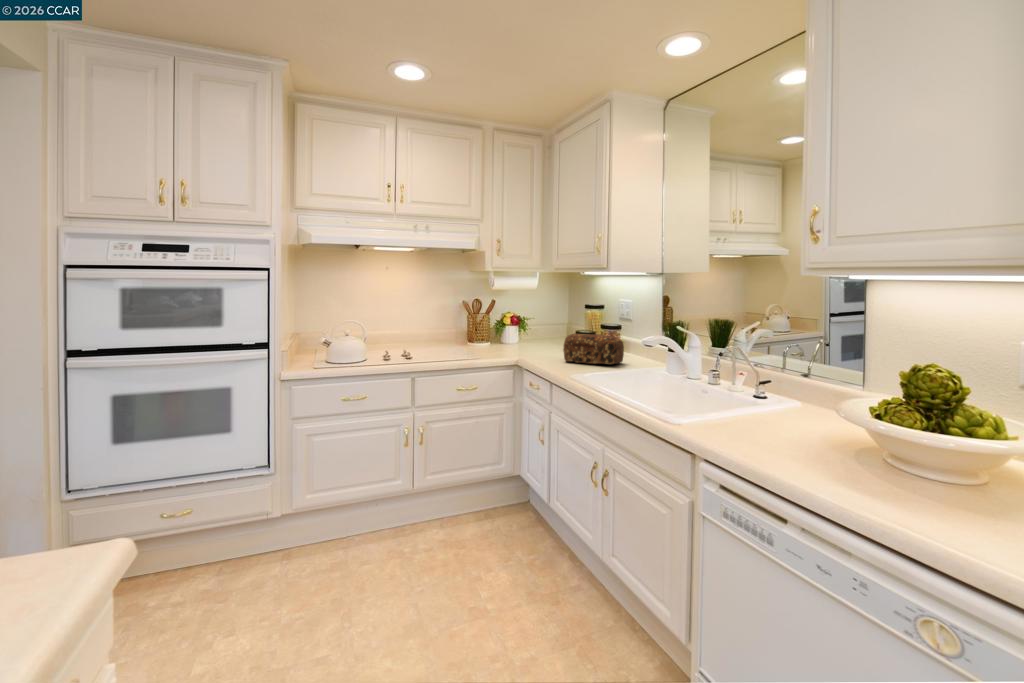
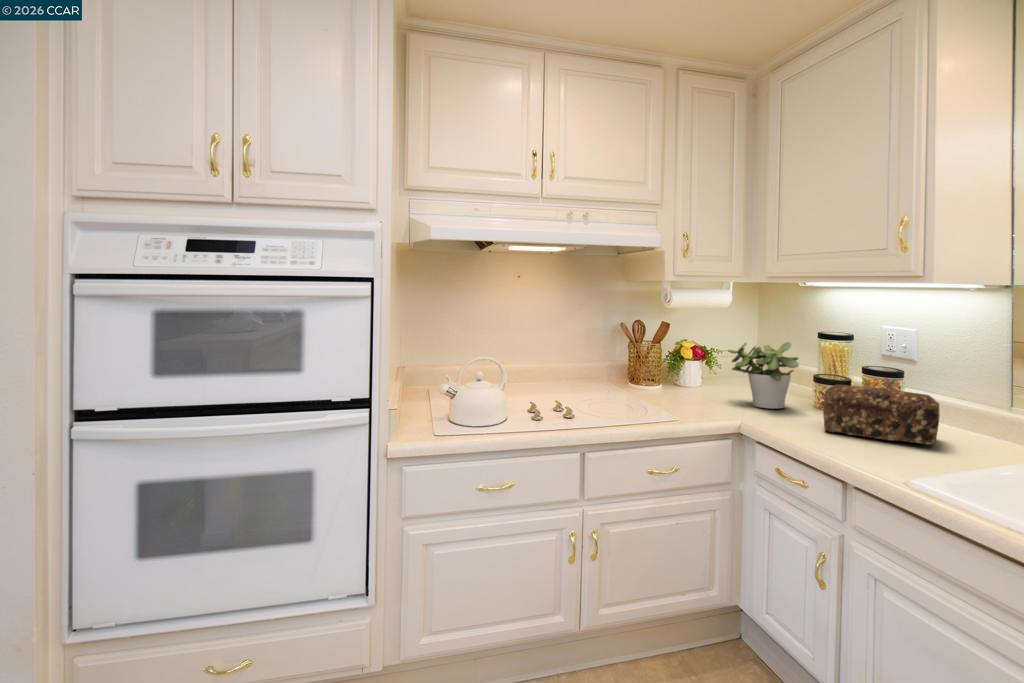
potted plant: none [526,310,565,353] -> present [729,342,799,409]

